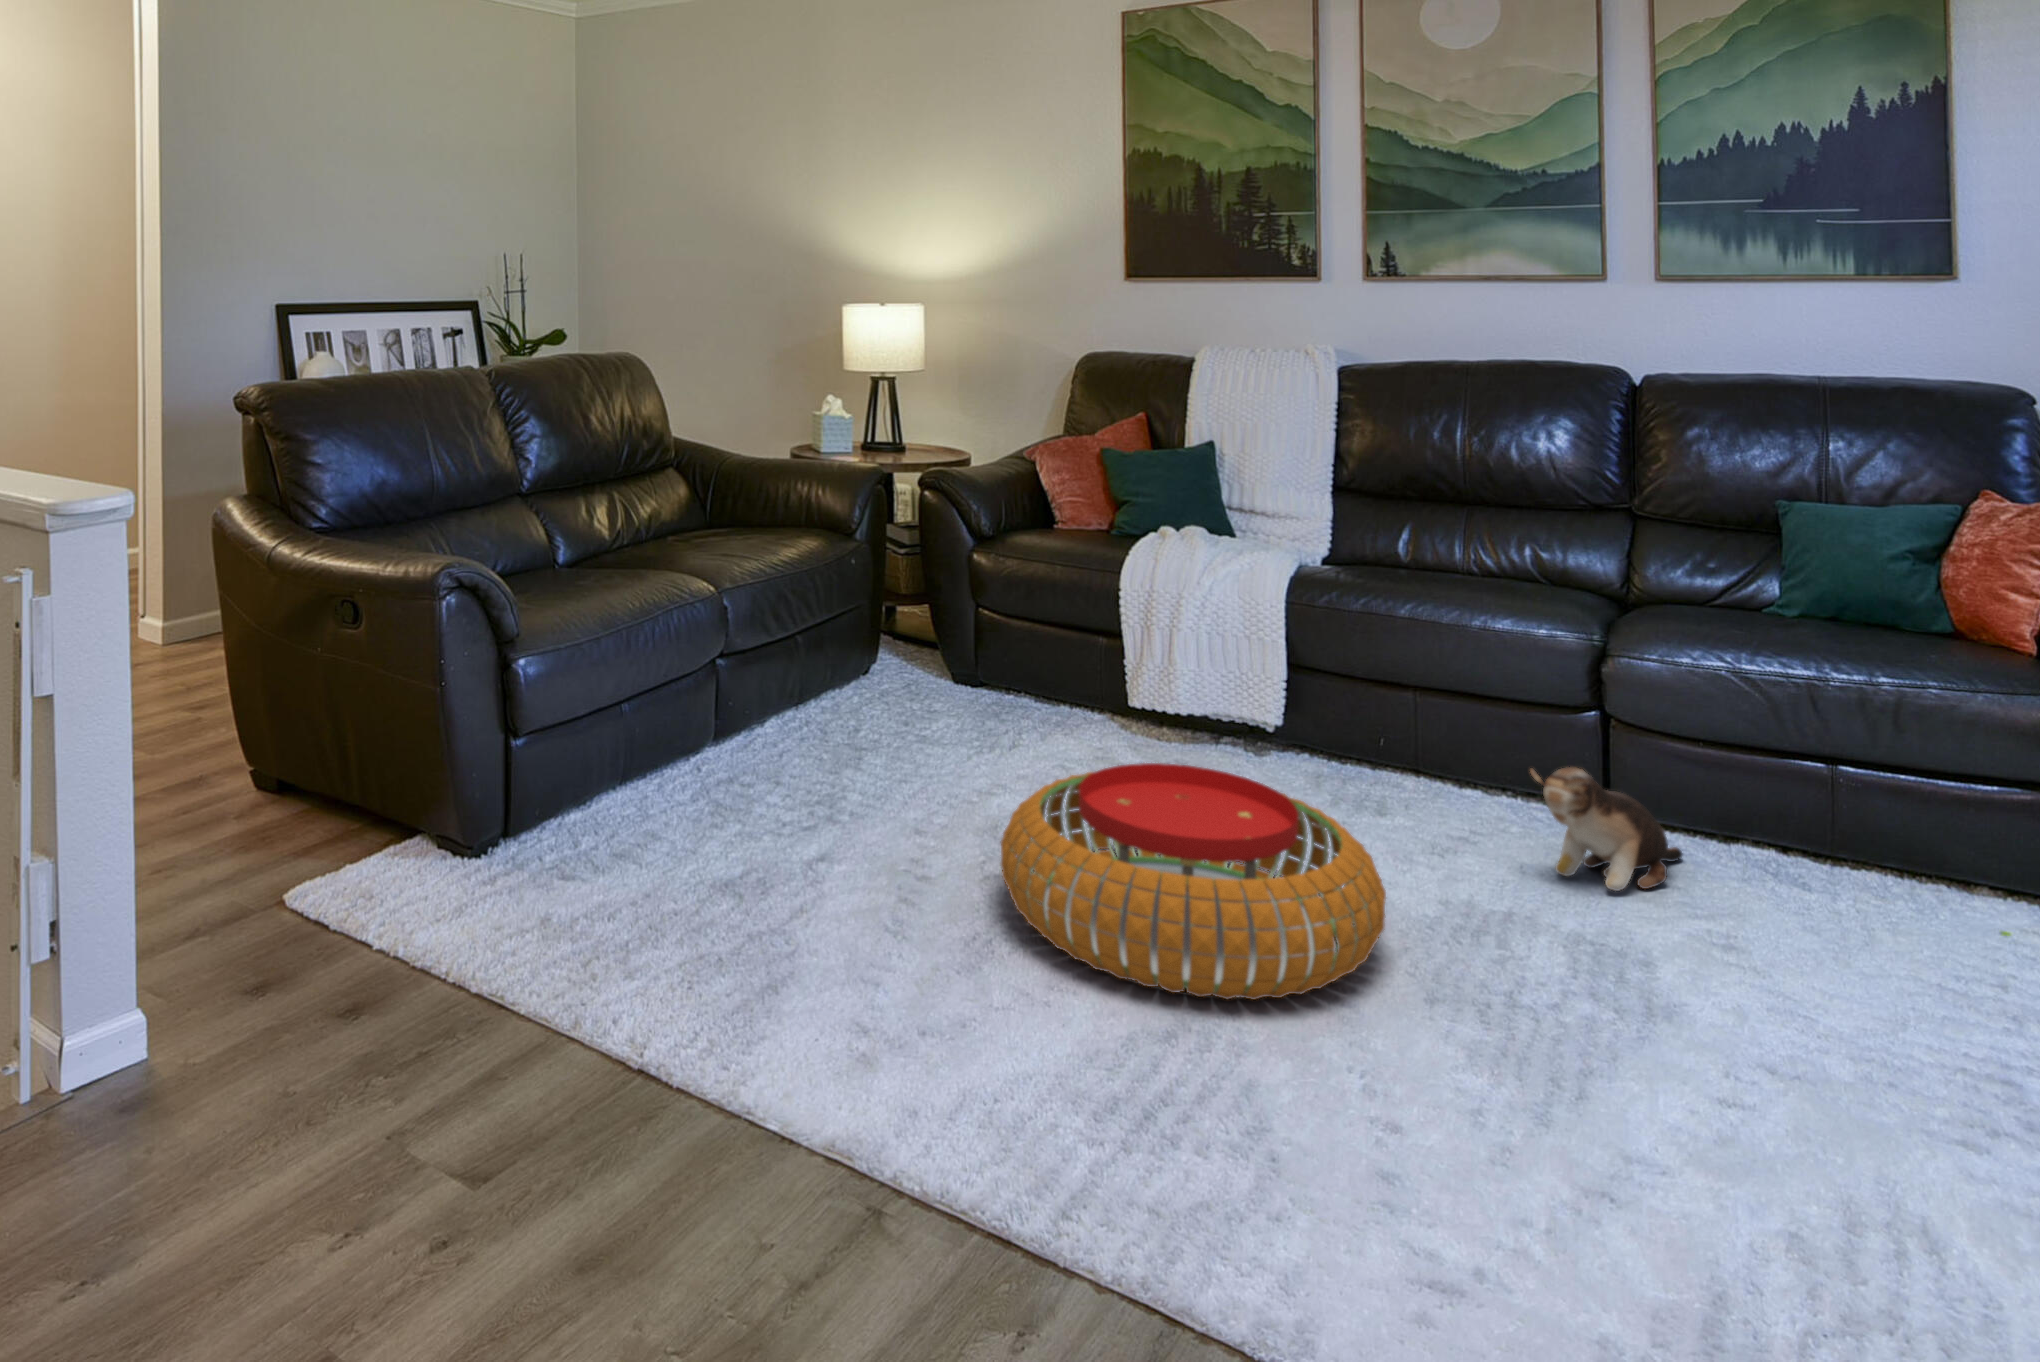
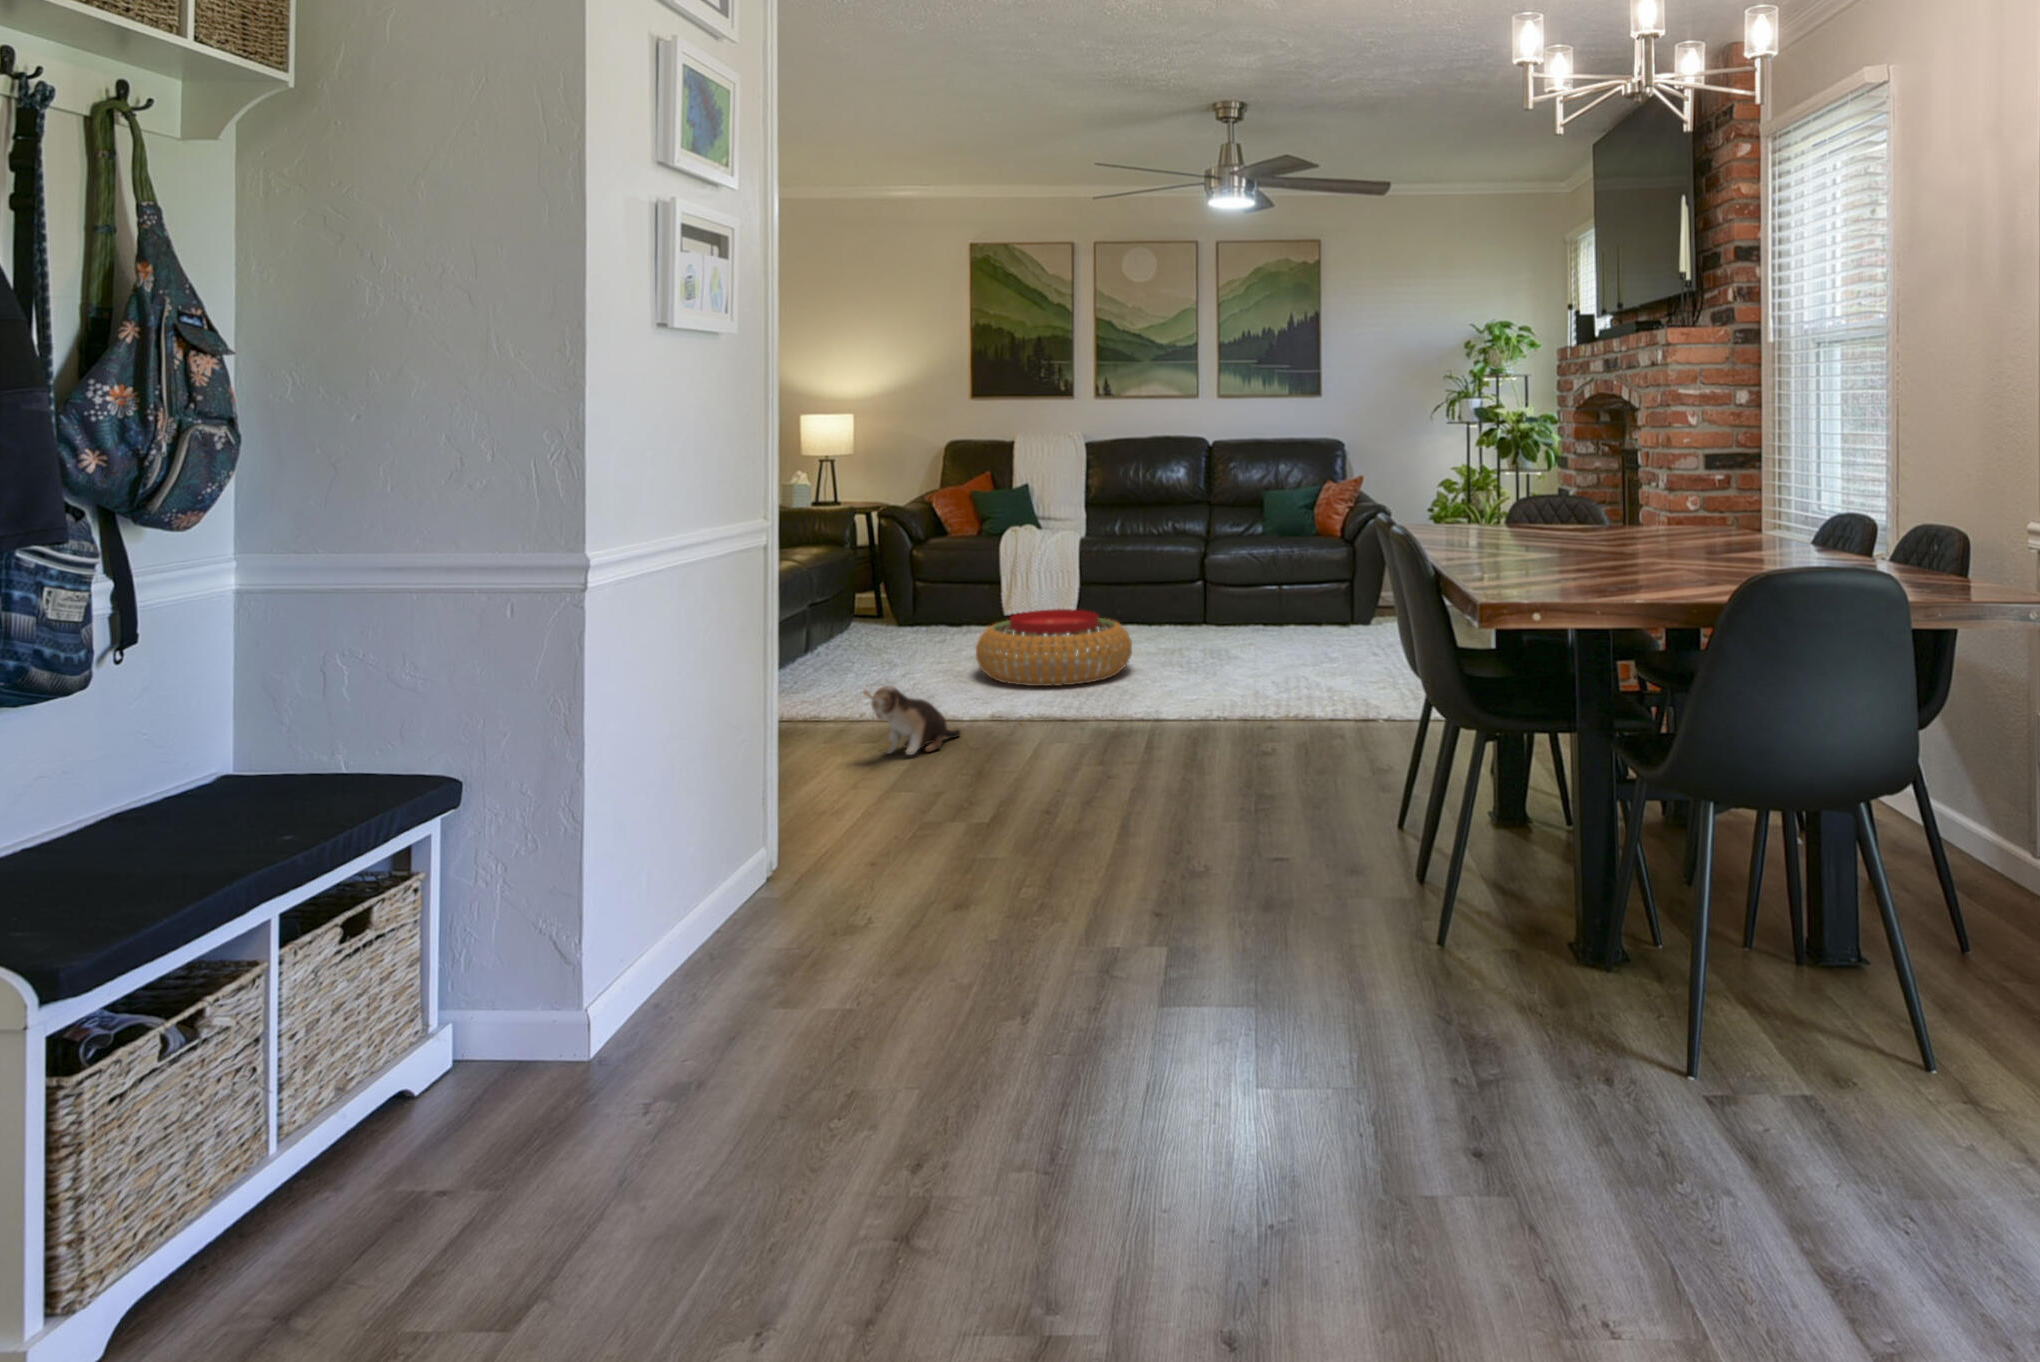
plush toy: present [1530,767,1682,891] -> present [863,686,960,755]

